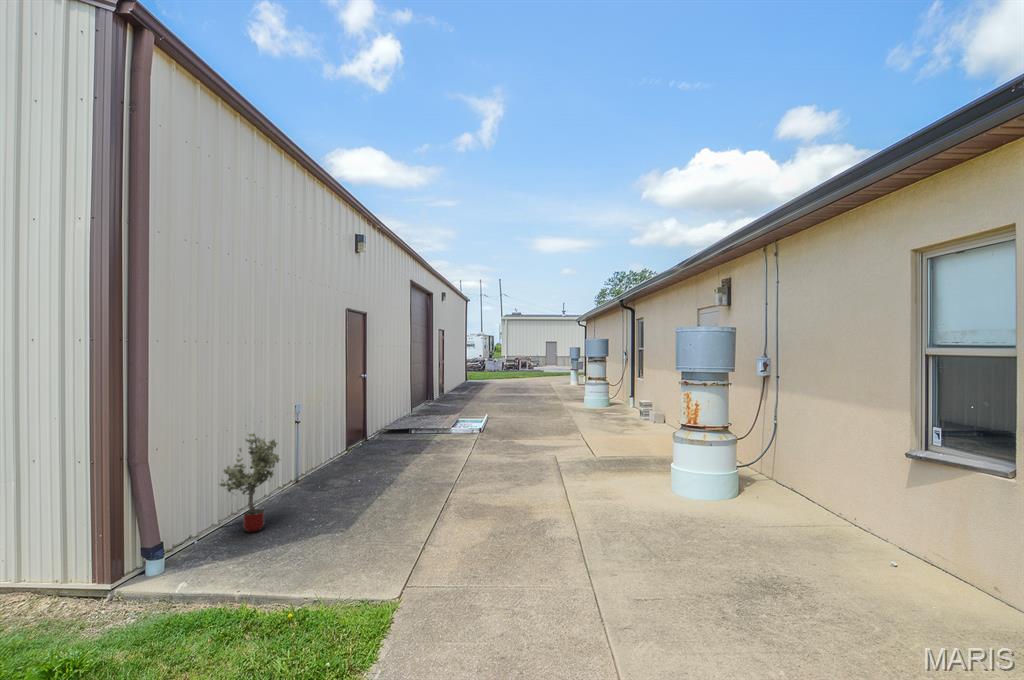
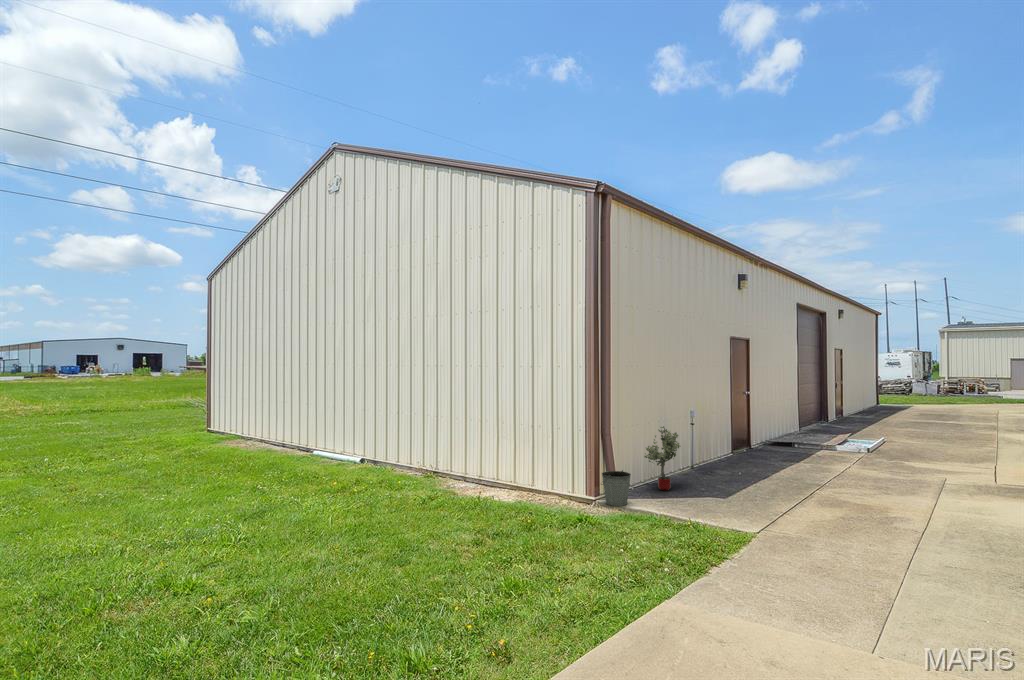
bucket: none [125,520,189,591] -> present [601,470,631,506]

